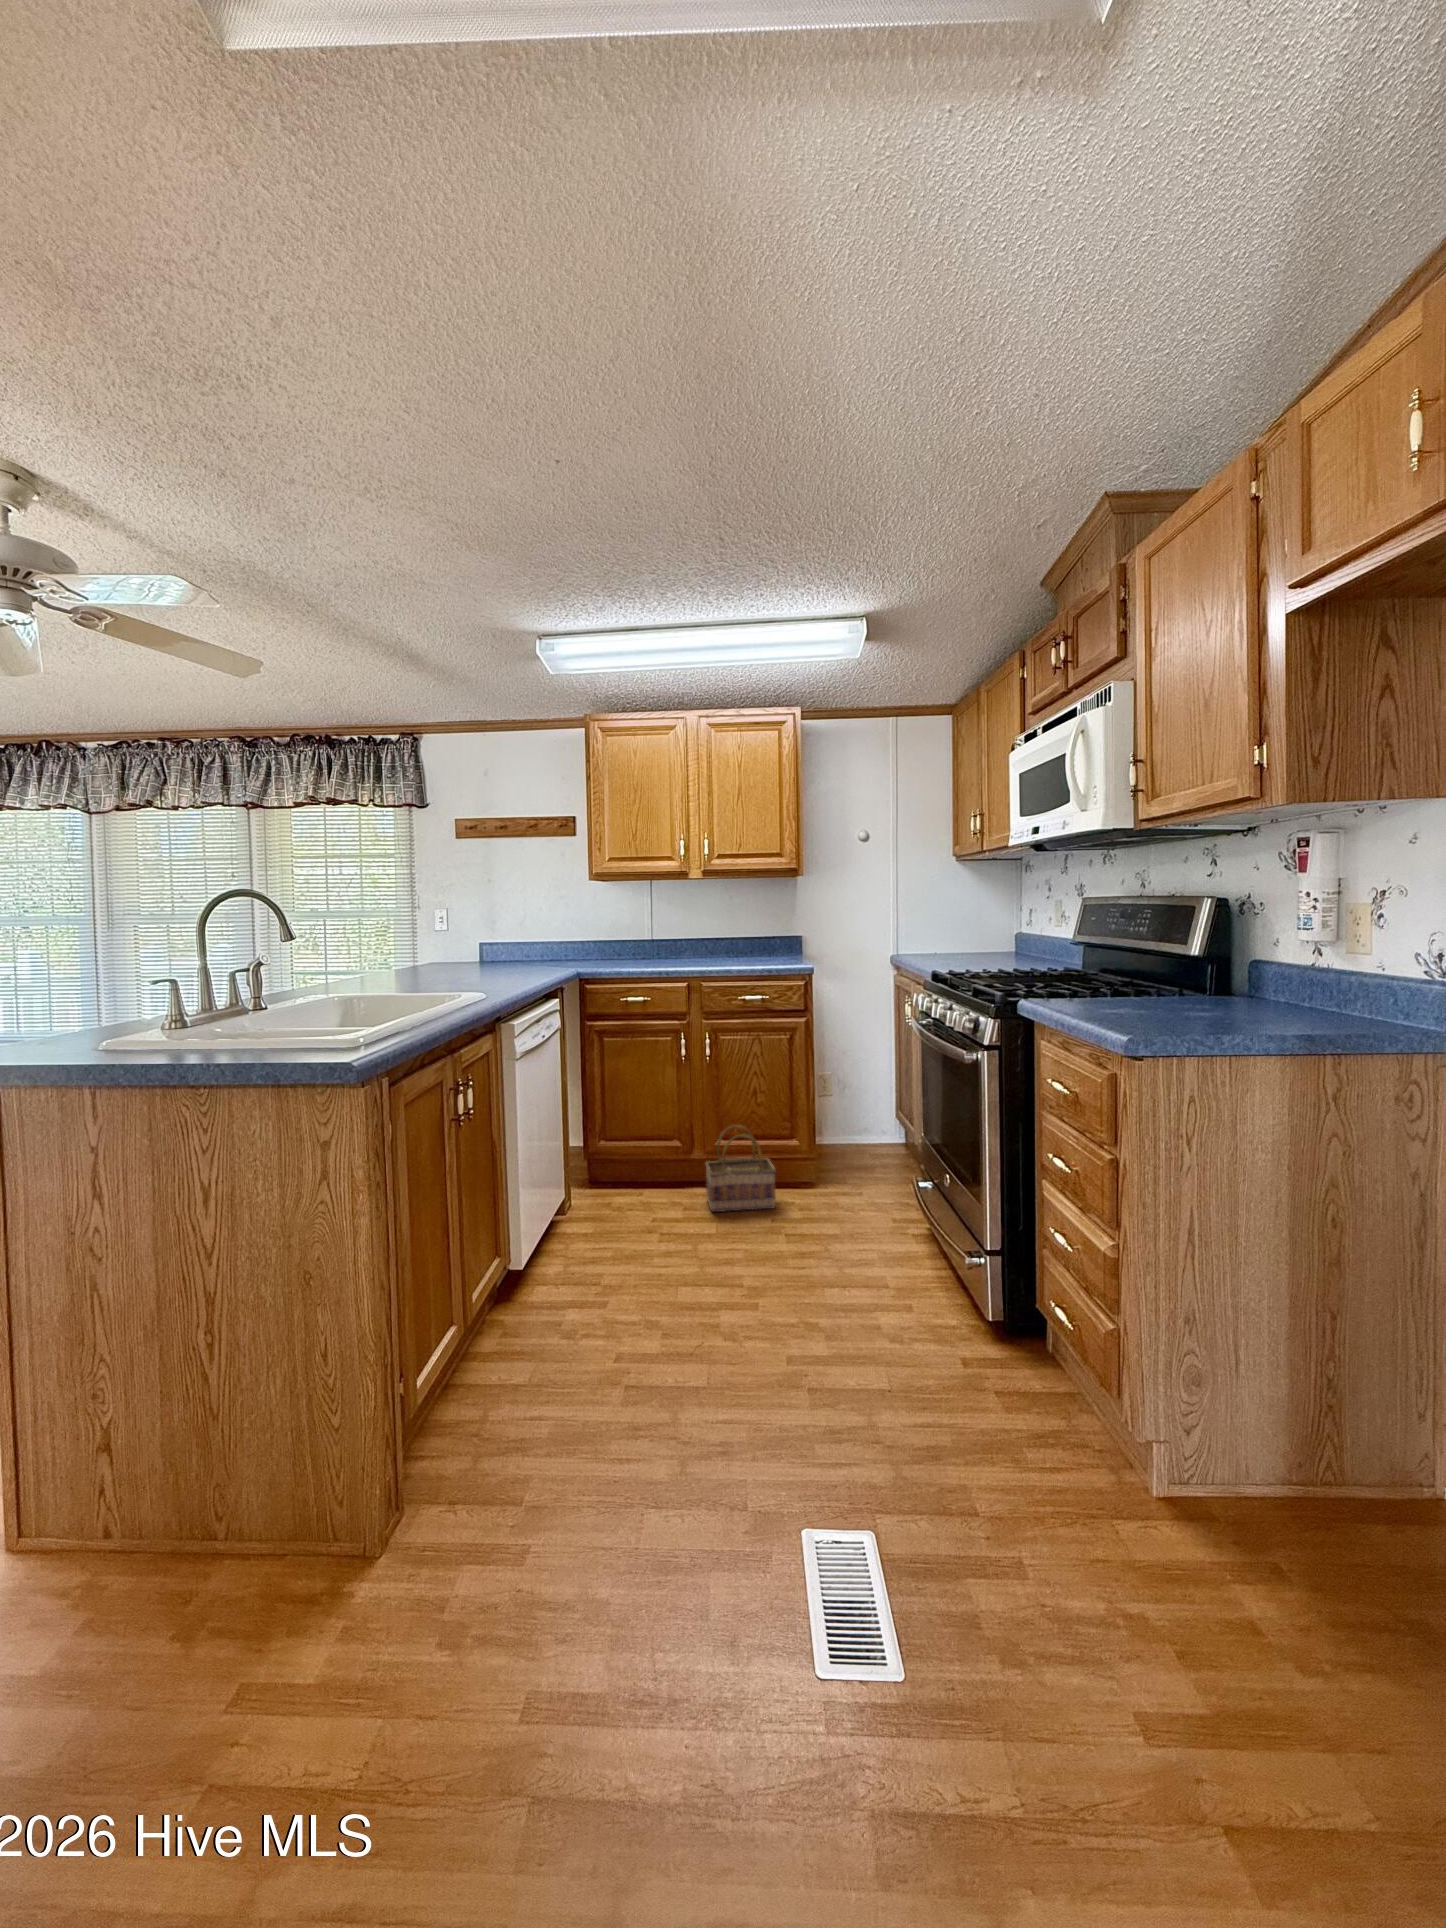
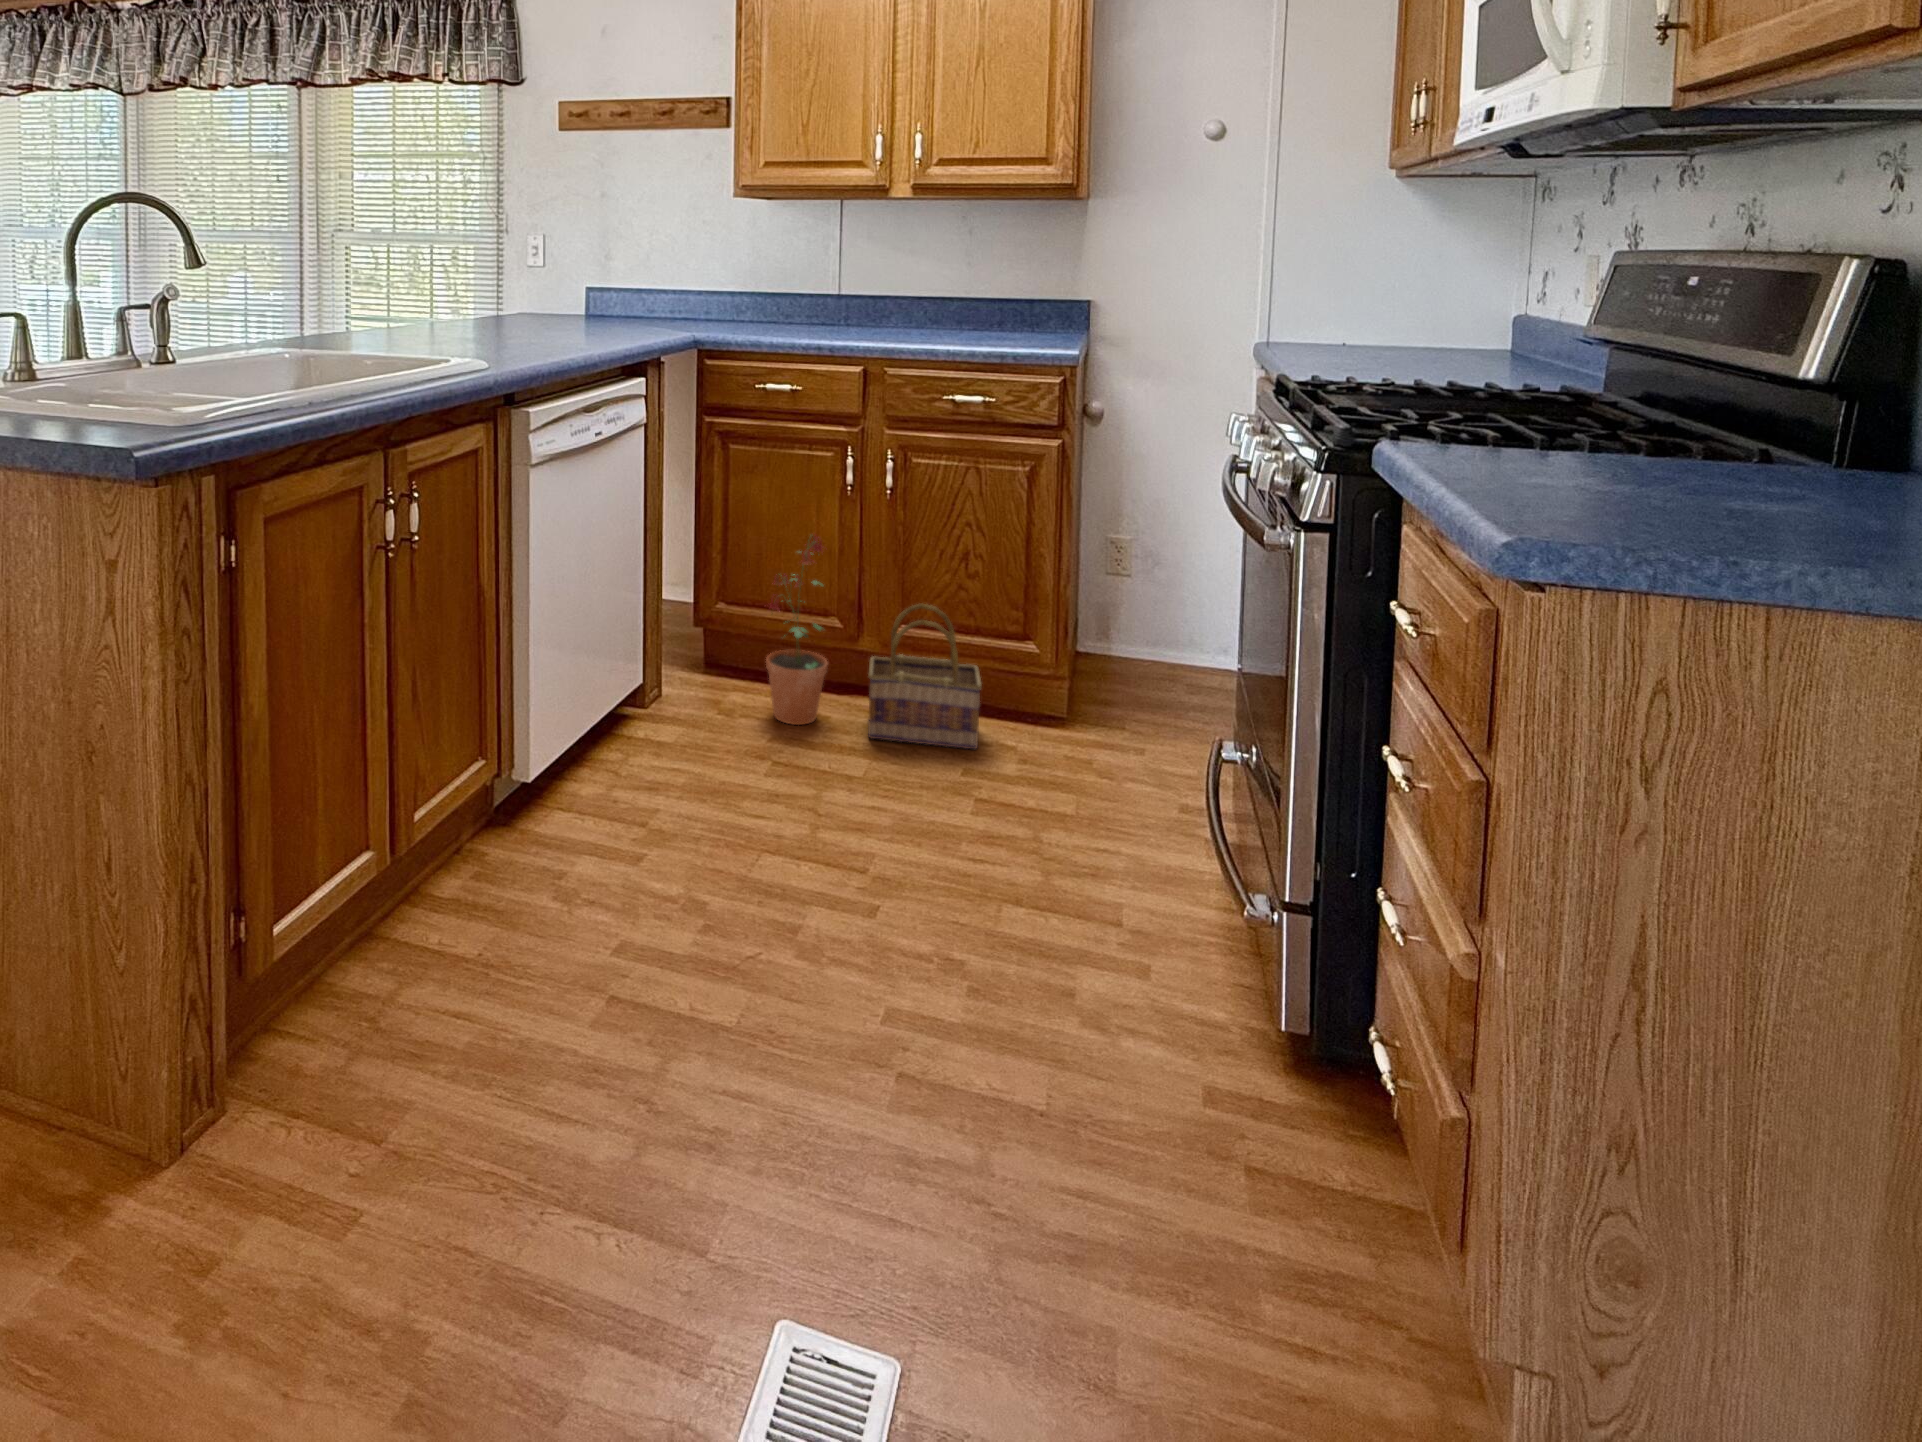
potted plant: none [639,1090,681,1212] -> present [766,535,827,725]

